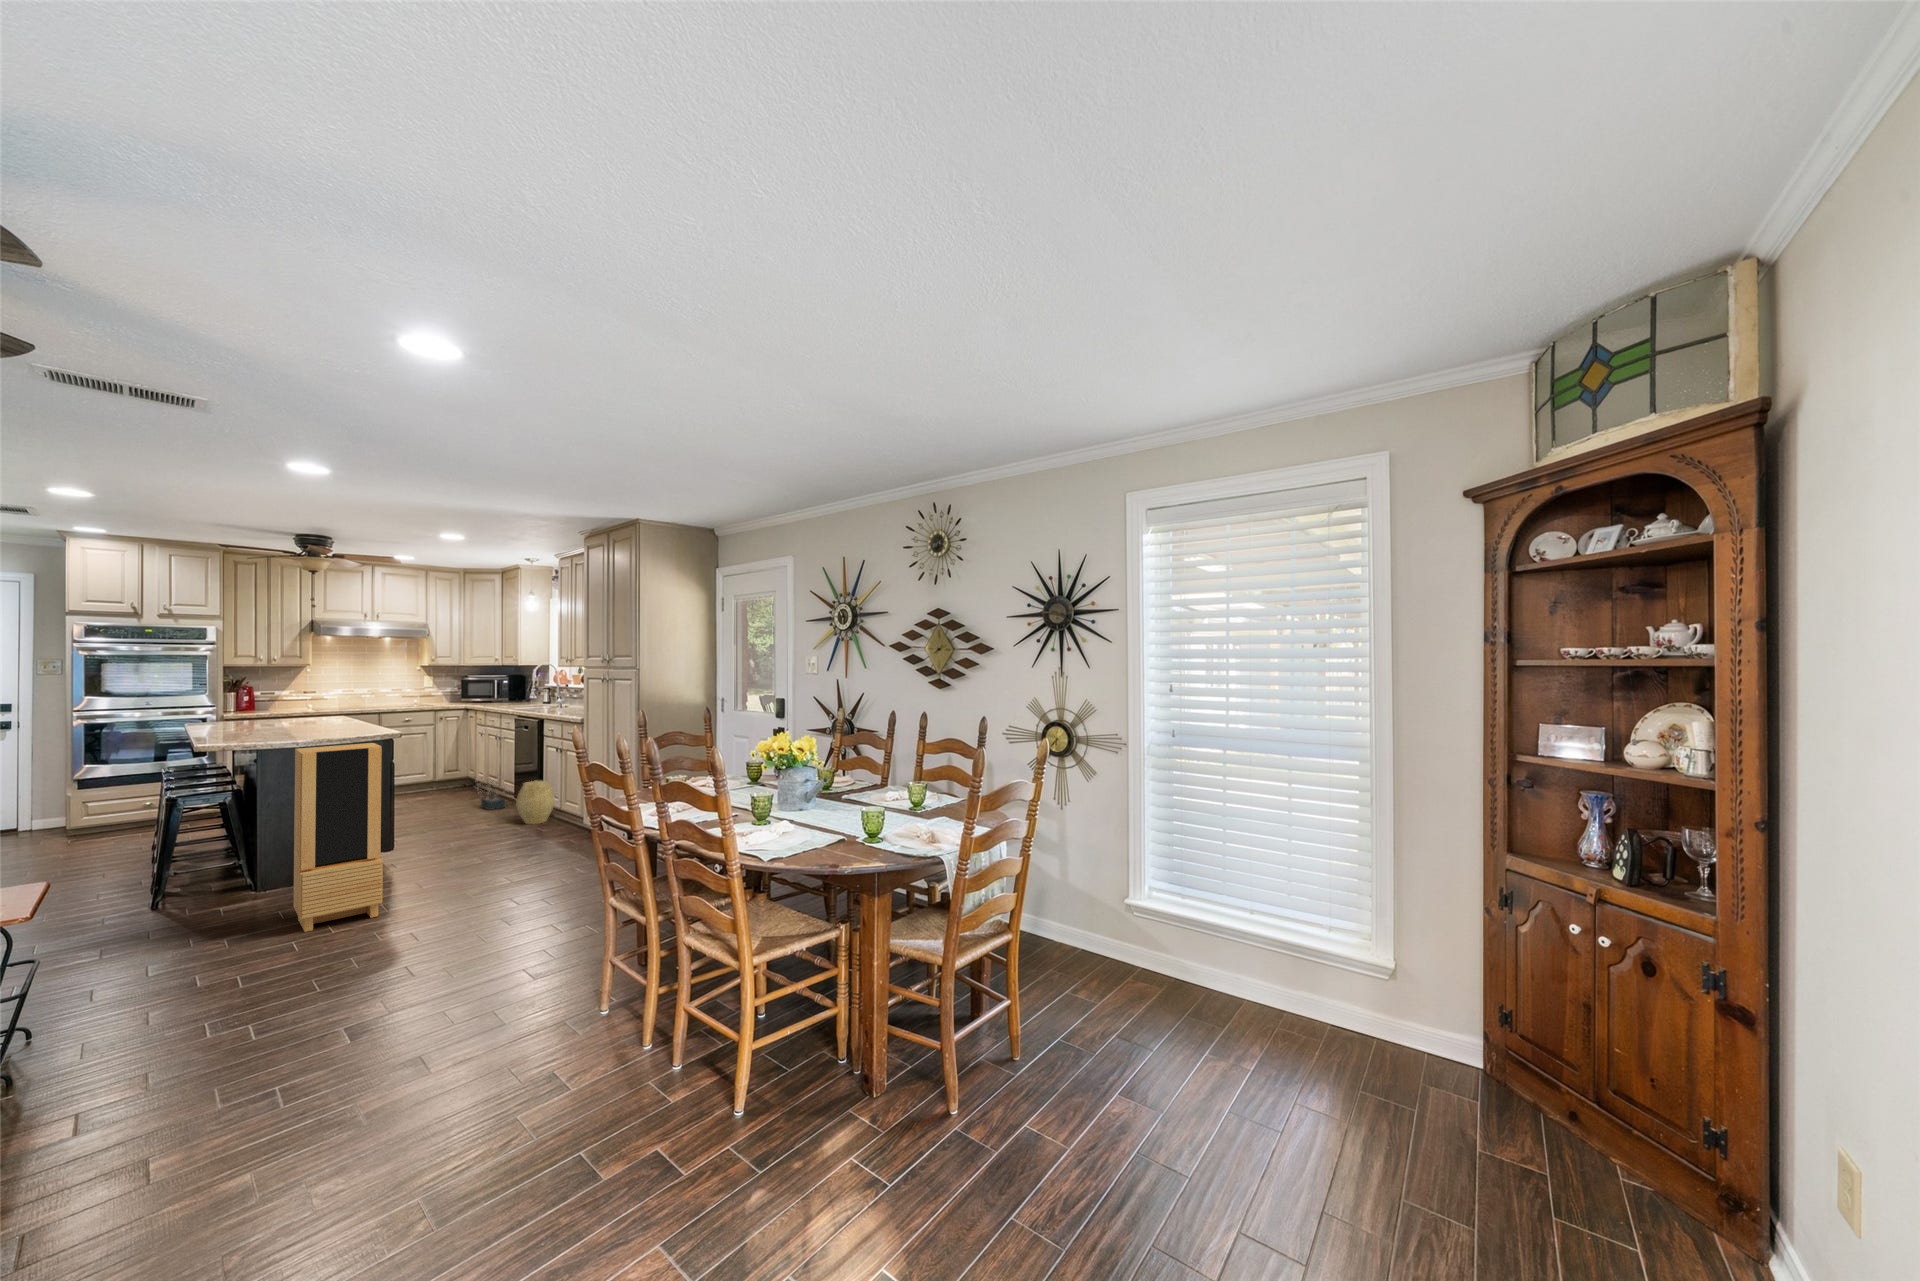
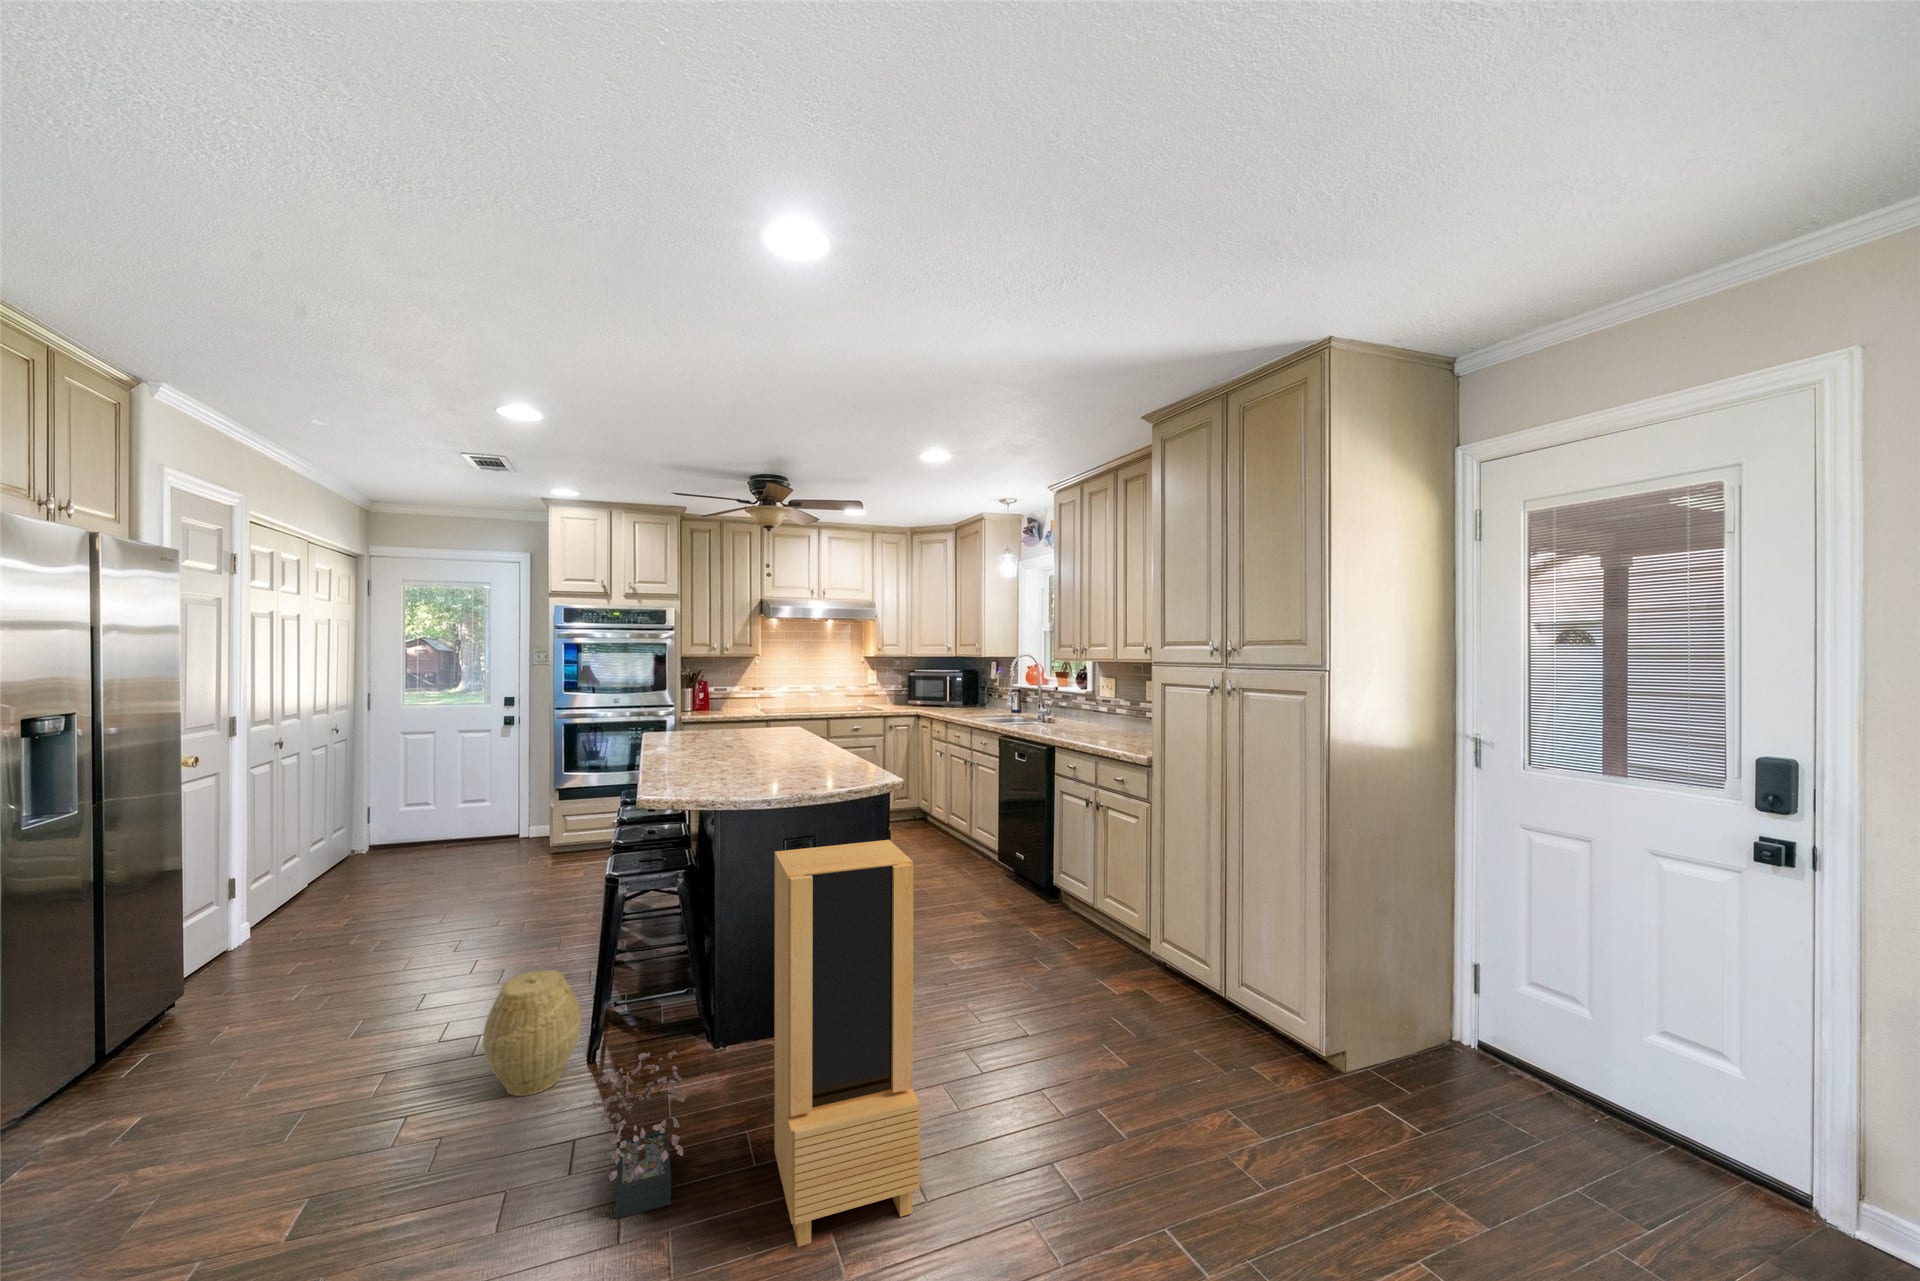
decorative plant: present [477,775,505,810] -> present [592,1051,685,1219]
woven basket: present [516,781,555,824] -> present [483,970,581,1096]

